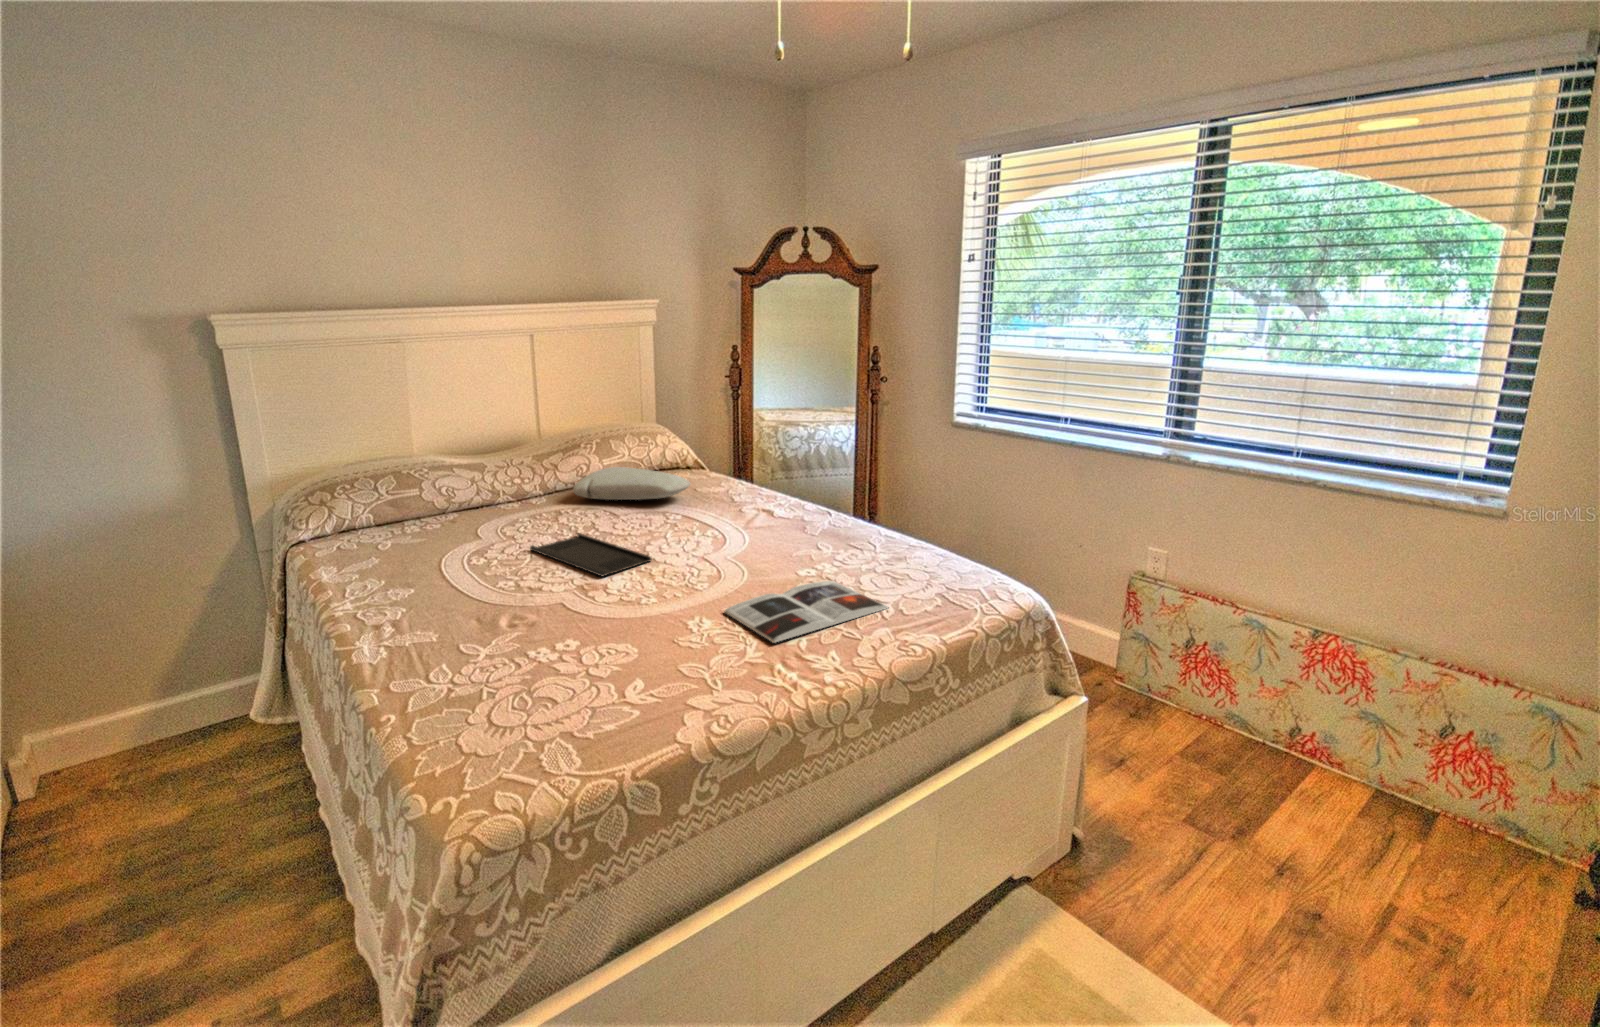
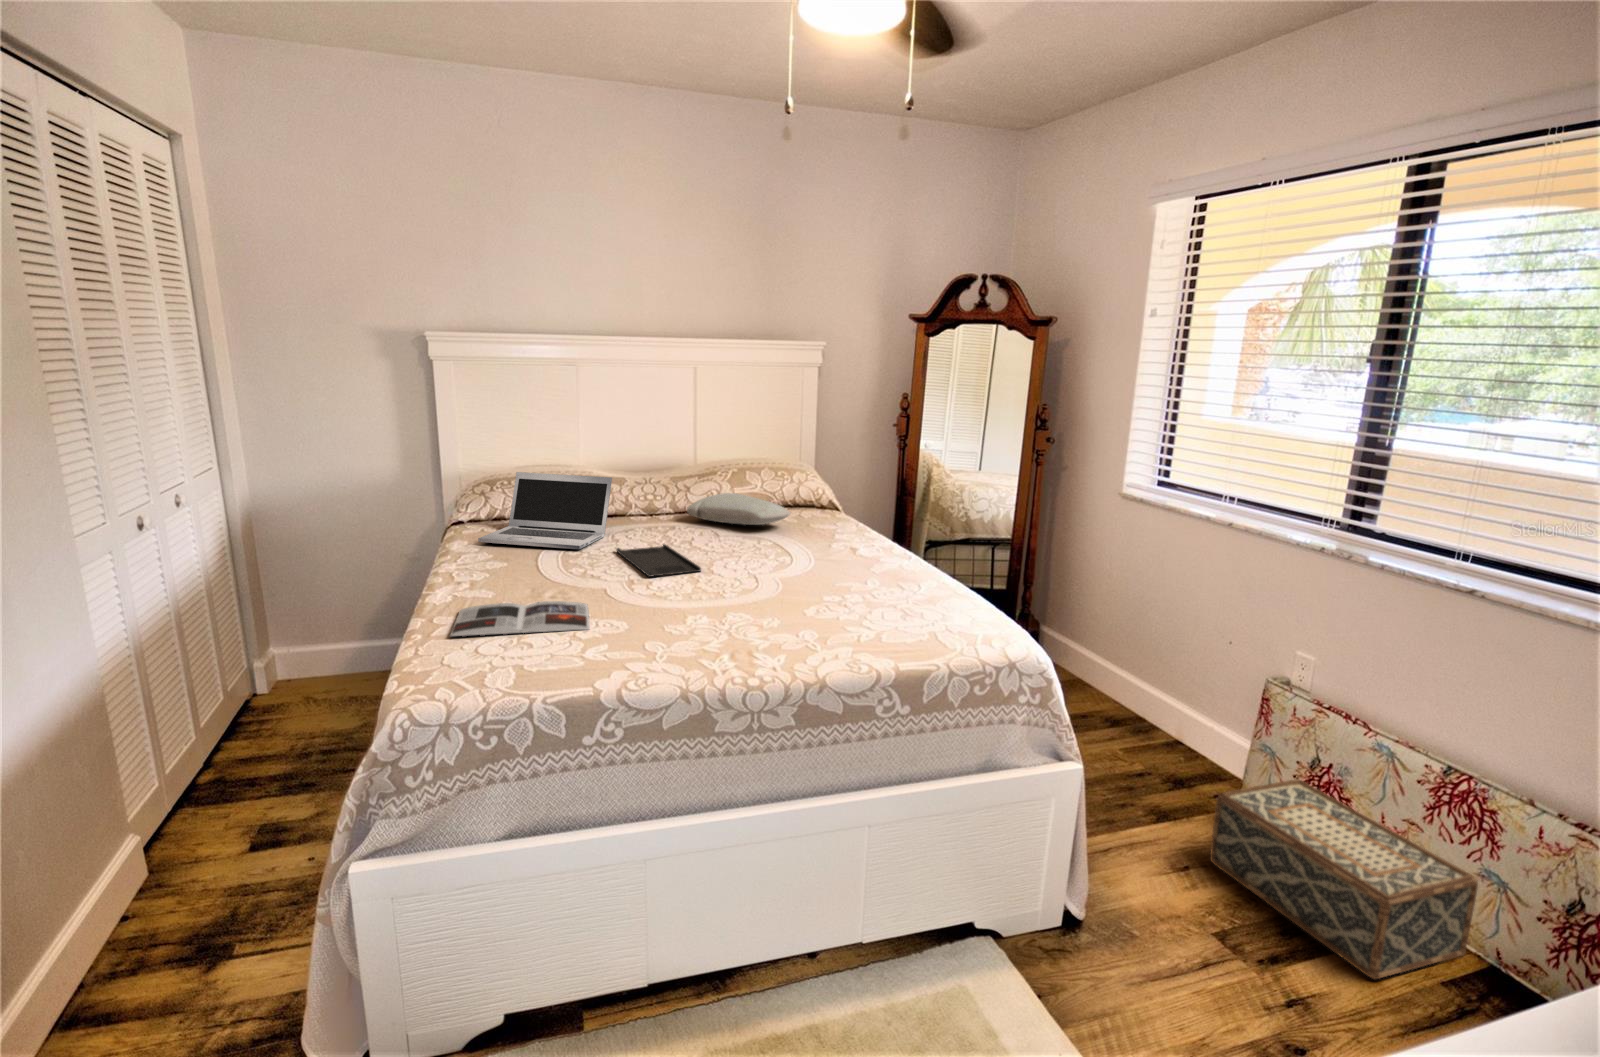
laptop: none [344,465,497,562] -> present [478,472,612,549]
magazine: present [725,581,888,643] -> present [450,601,590,636]
woven basket: none [1138,660,1361,819] -> present [1210,779,1478,979]

